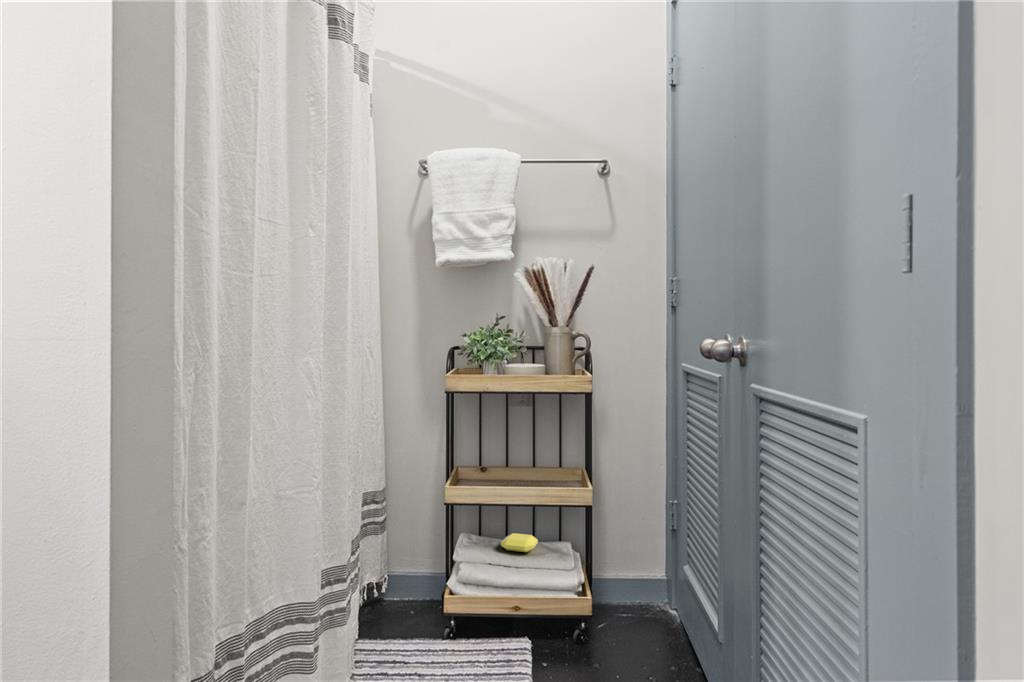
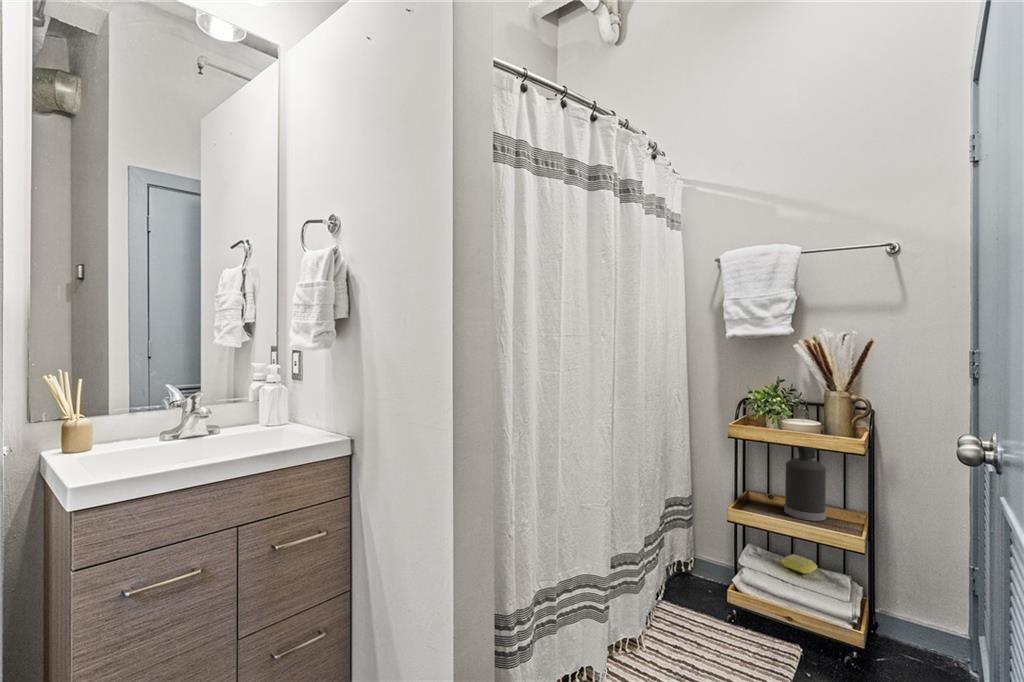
spray bottle: none [505,377,548,485] -> present [784,447,826,521]

